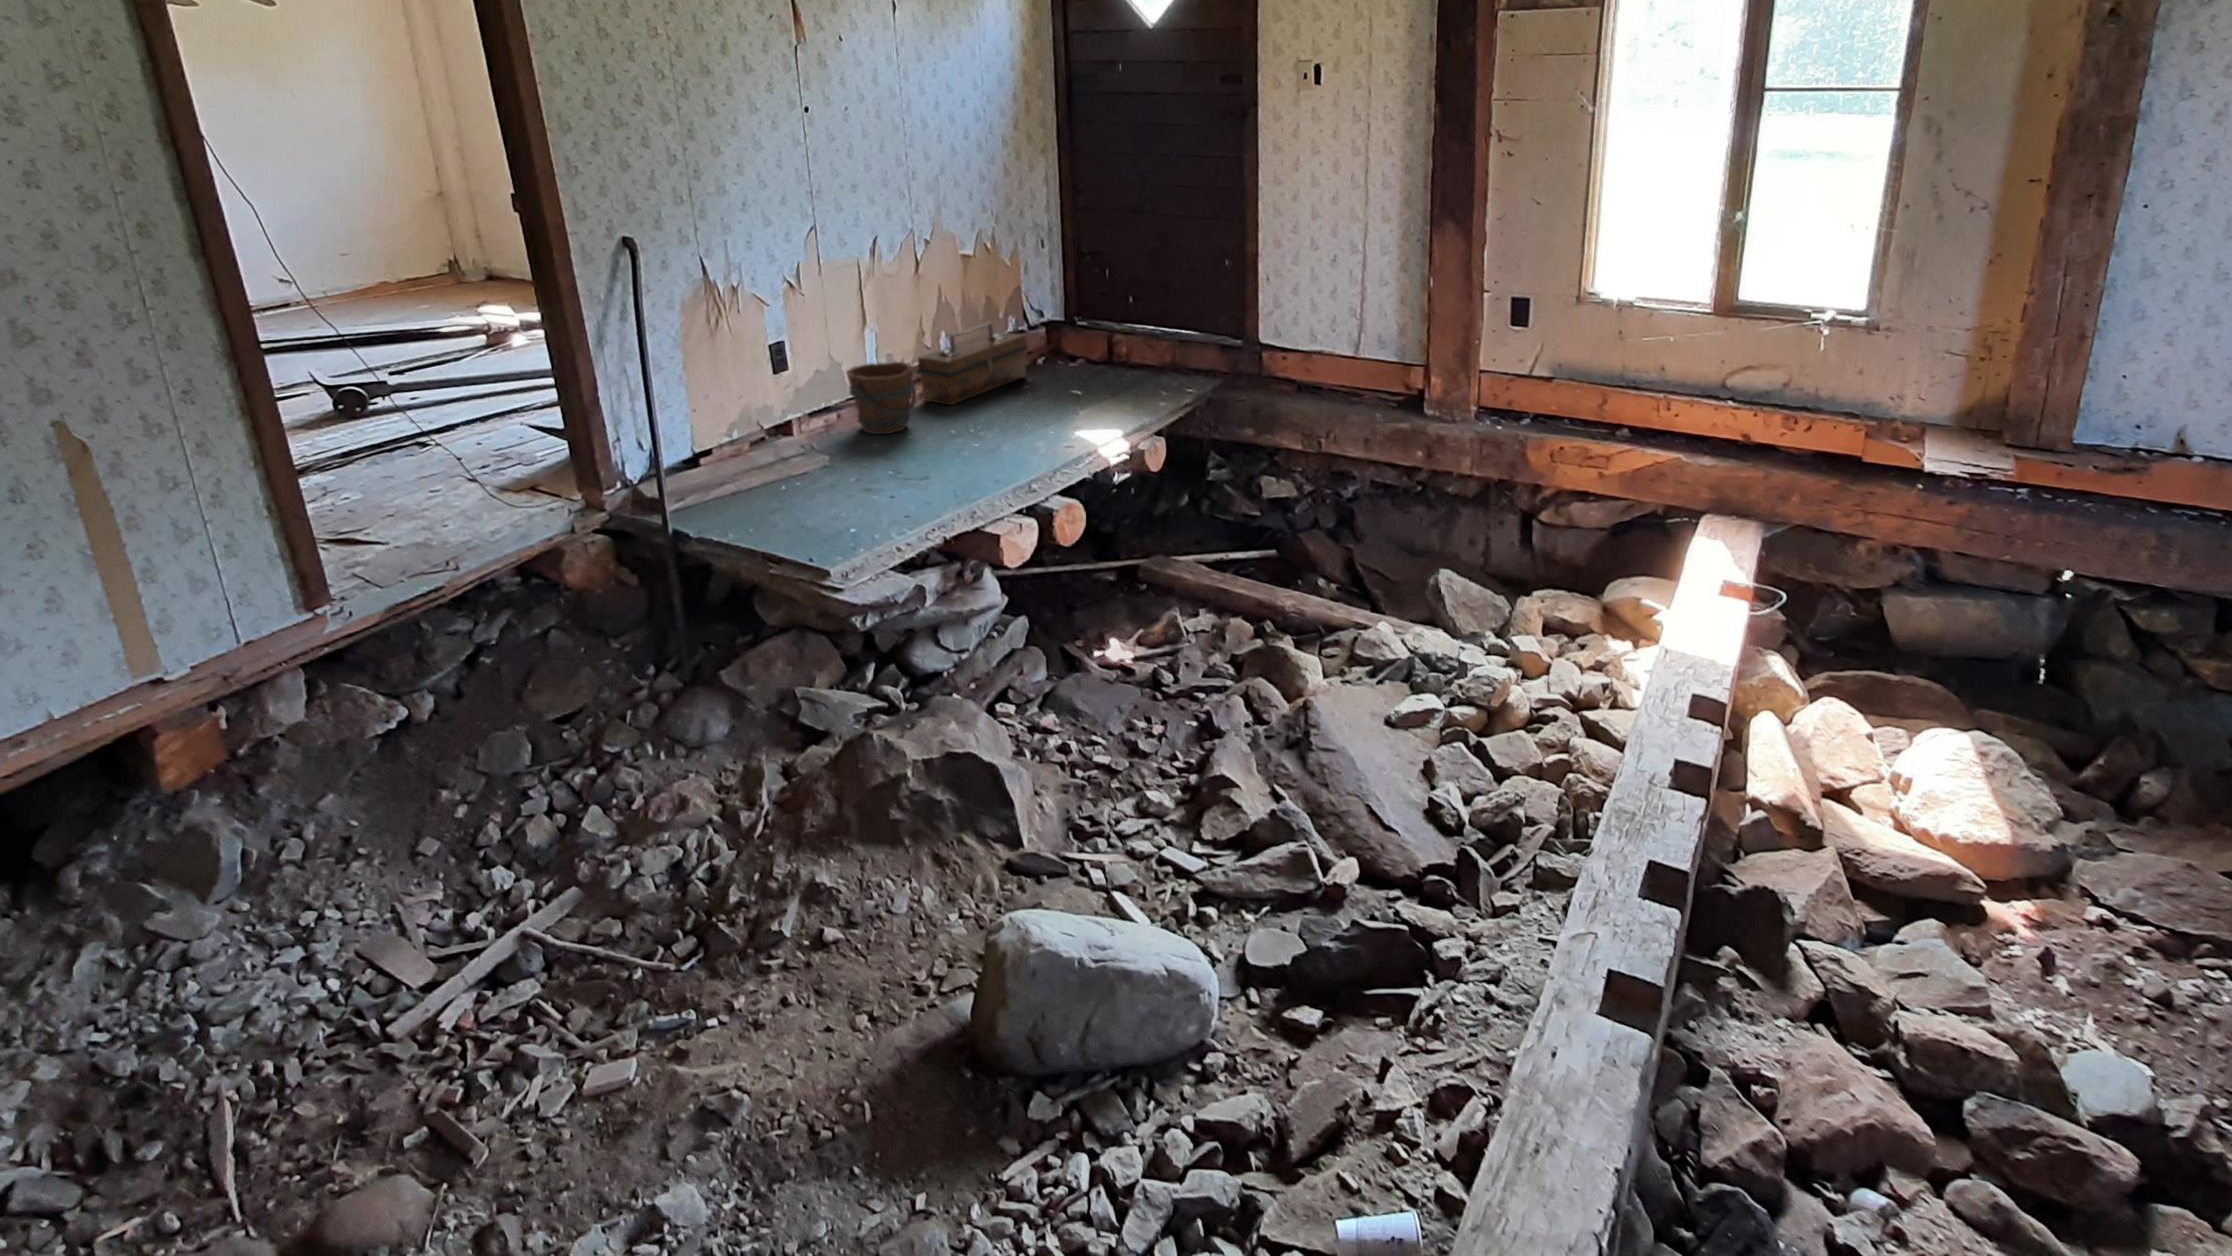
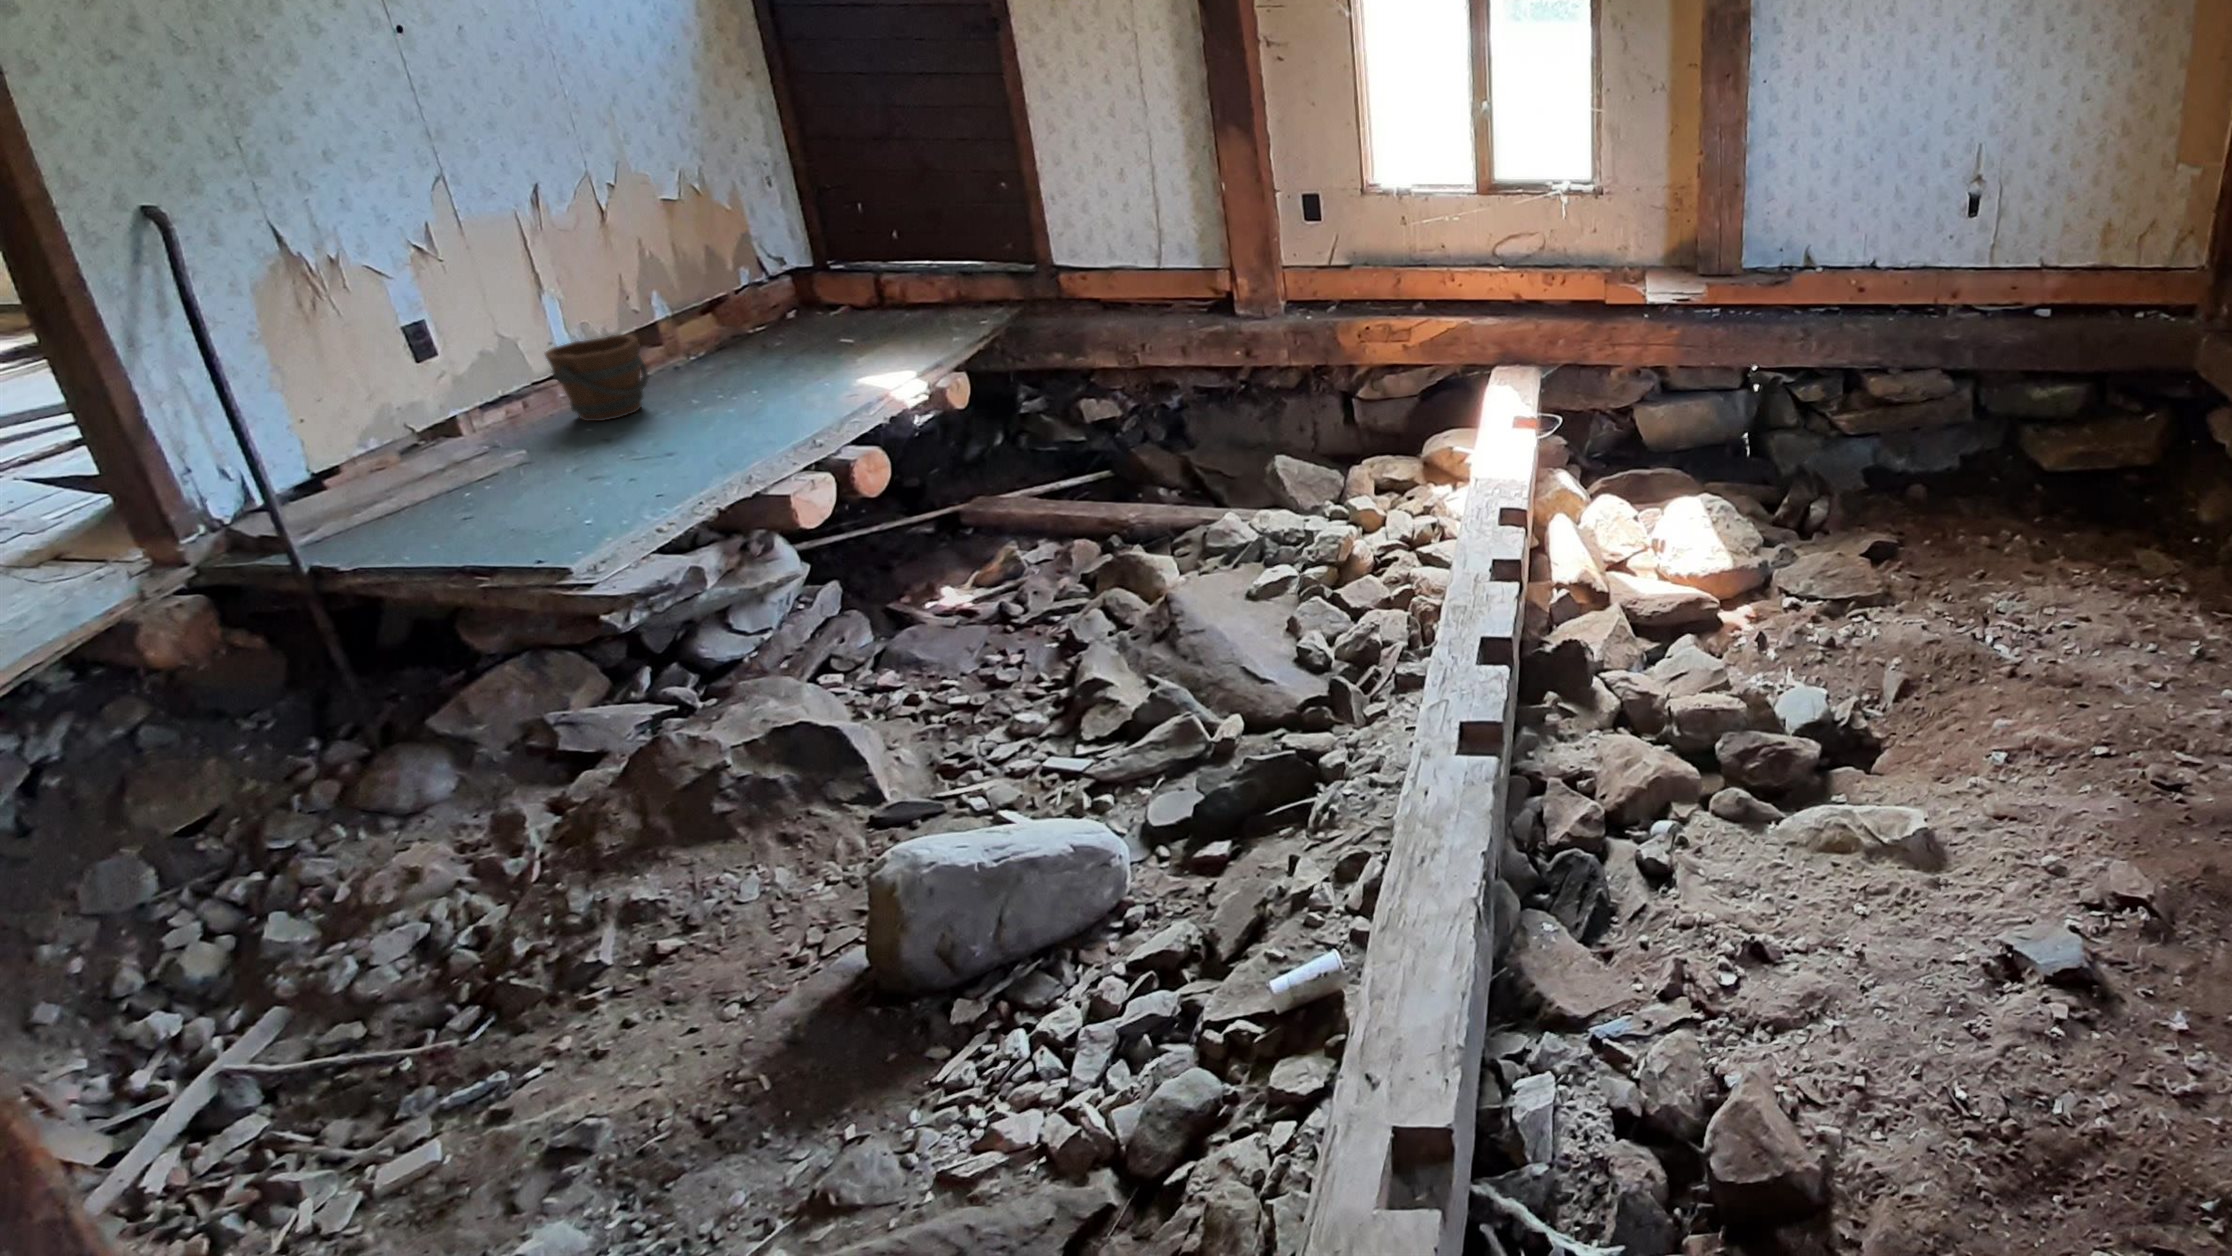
toolbox: present [916,323,1028,405] -> none [639,282,783,379]

